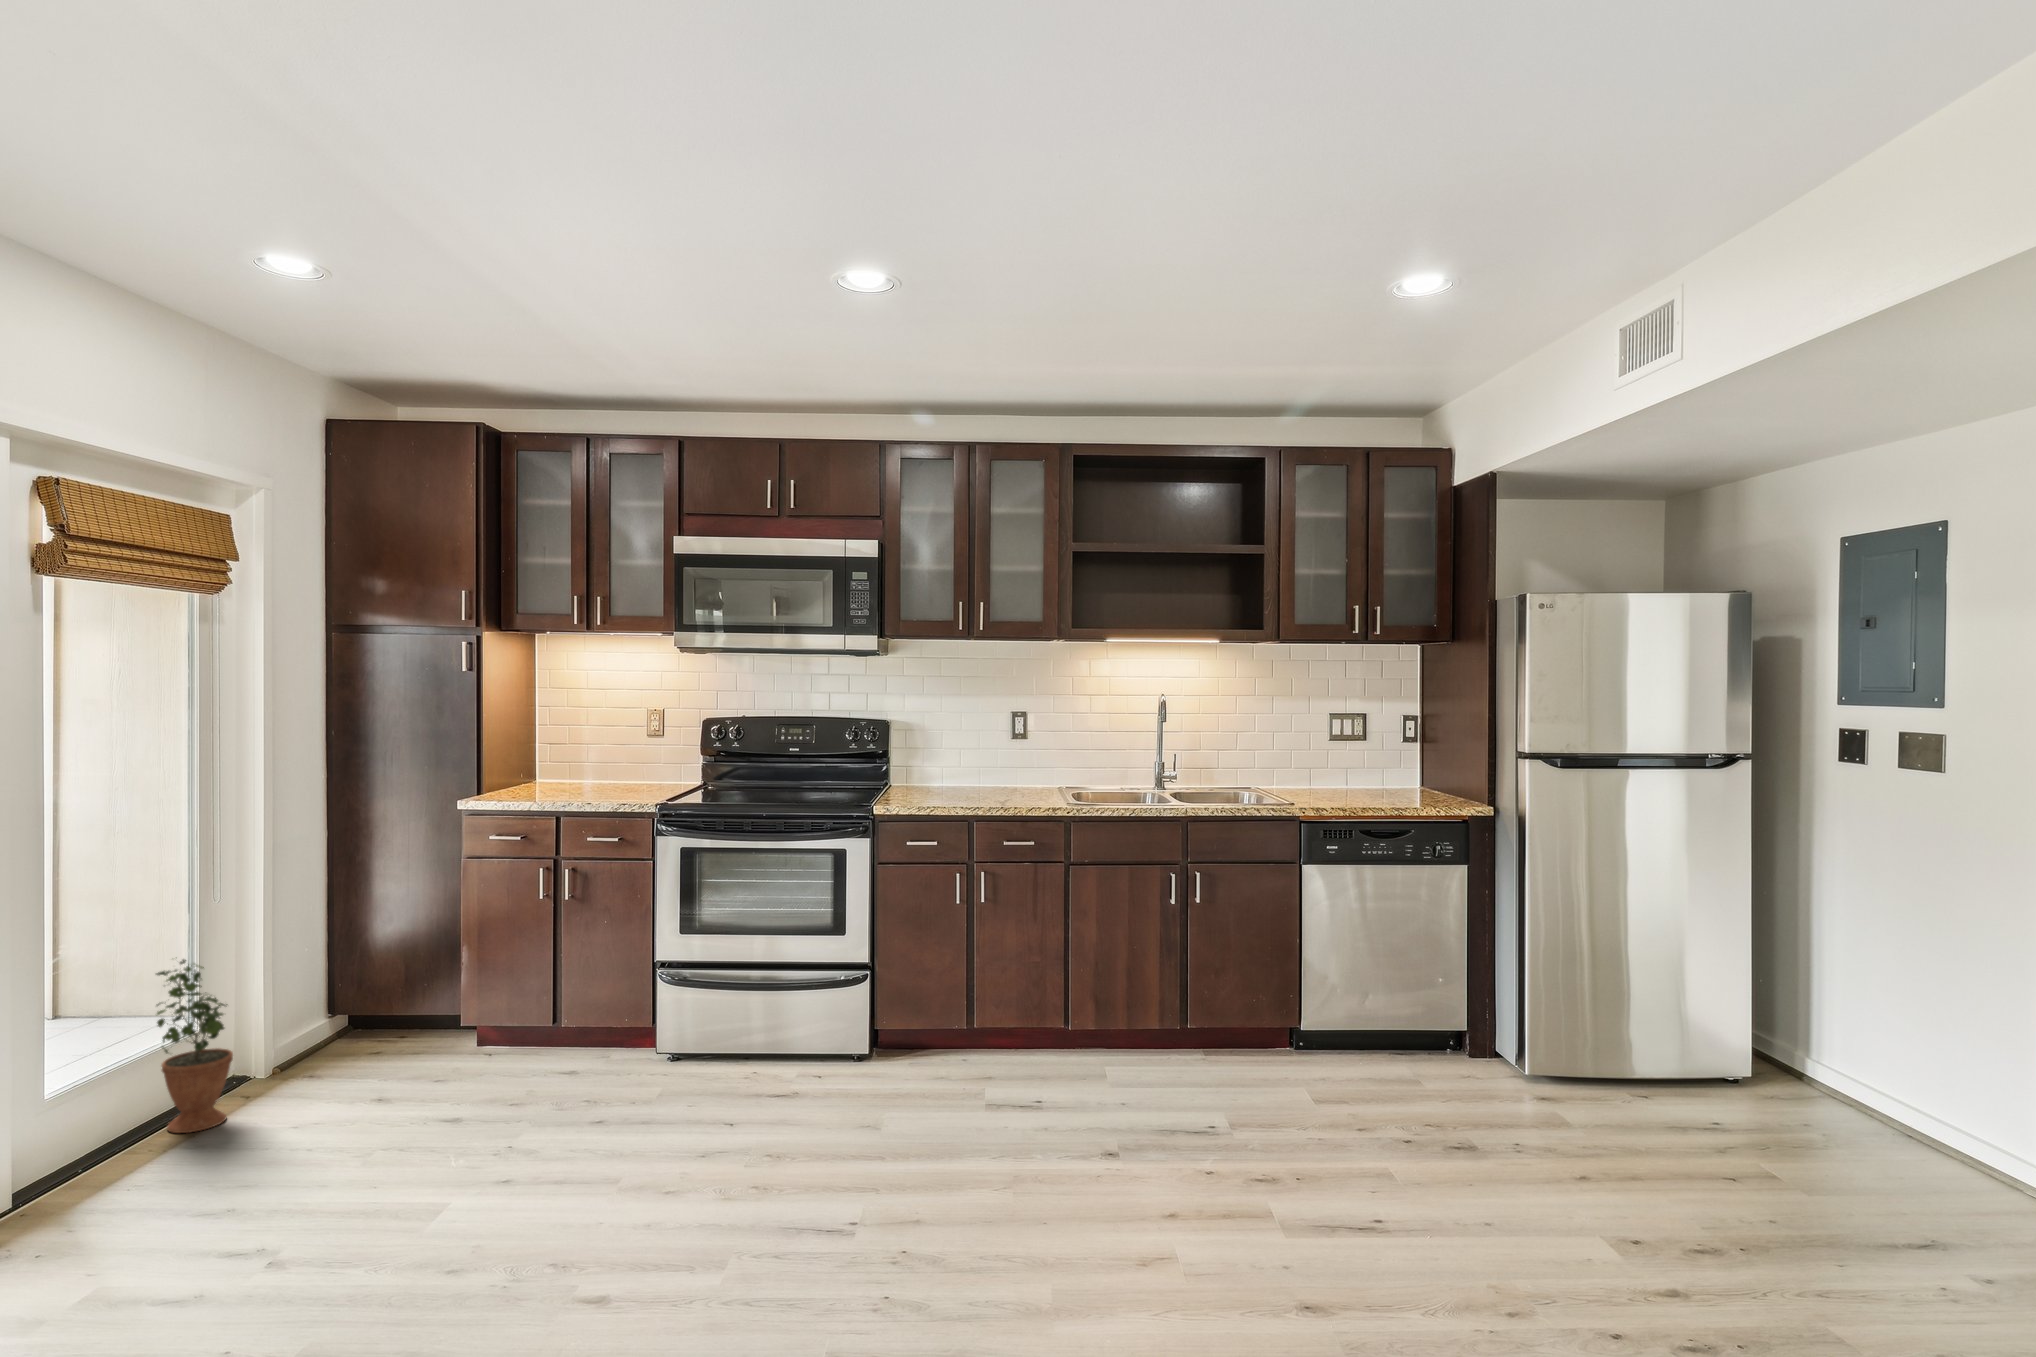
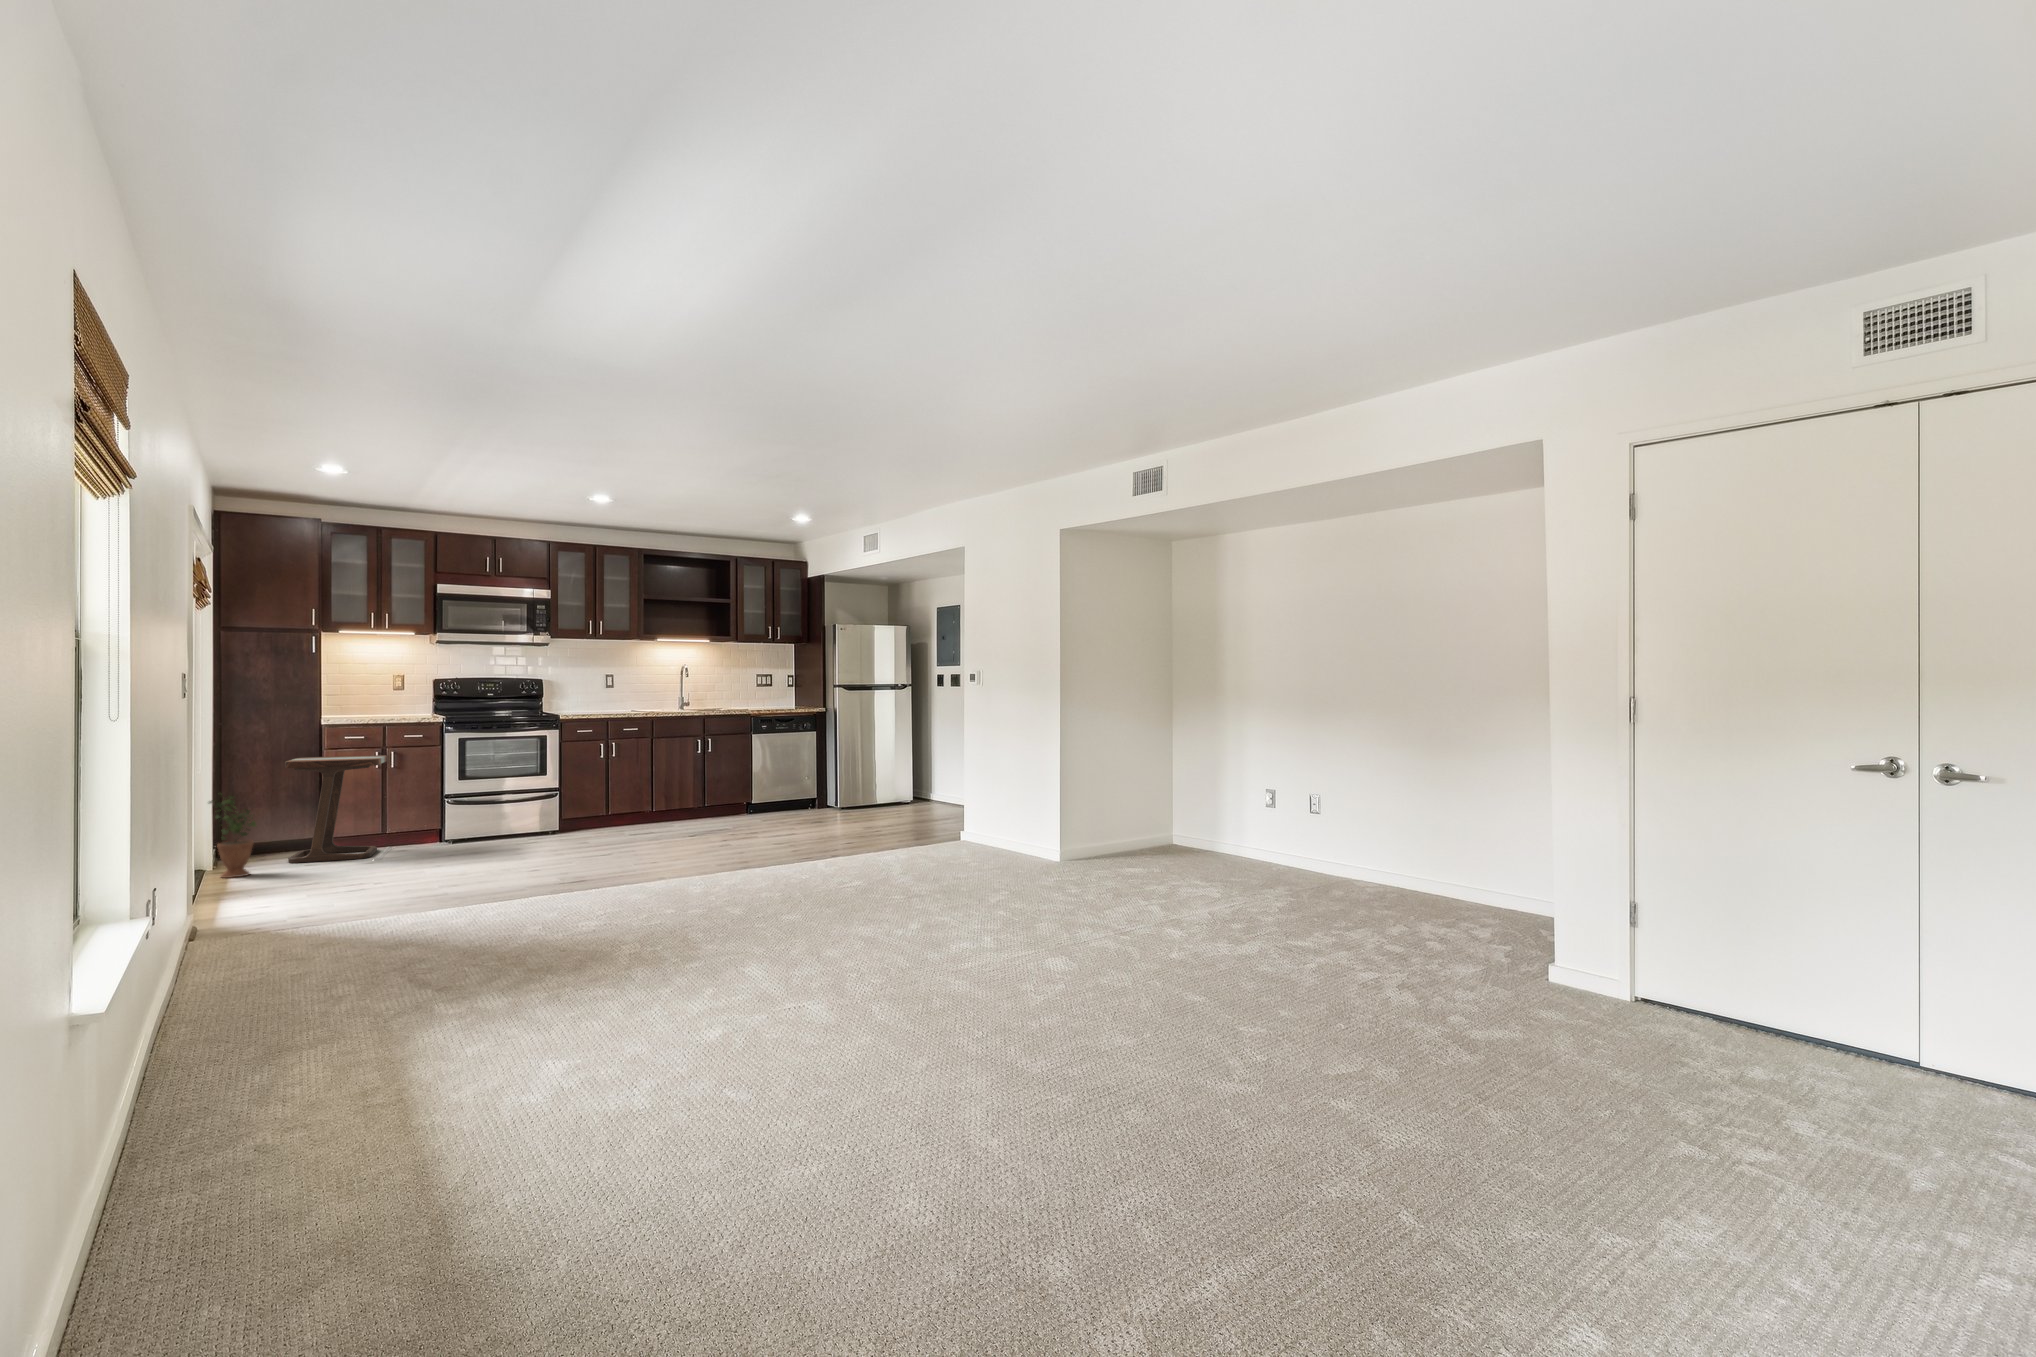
side table: none [337,871,567,1115] -> present [285,755,387,863]

